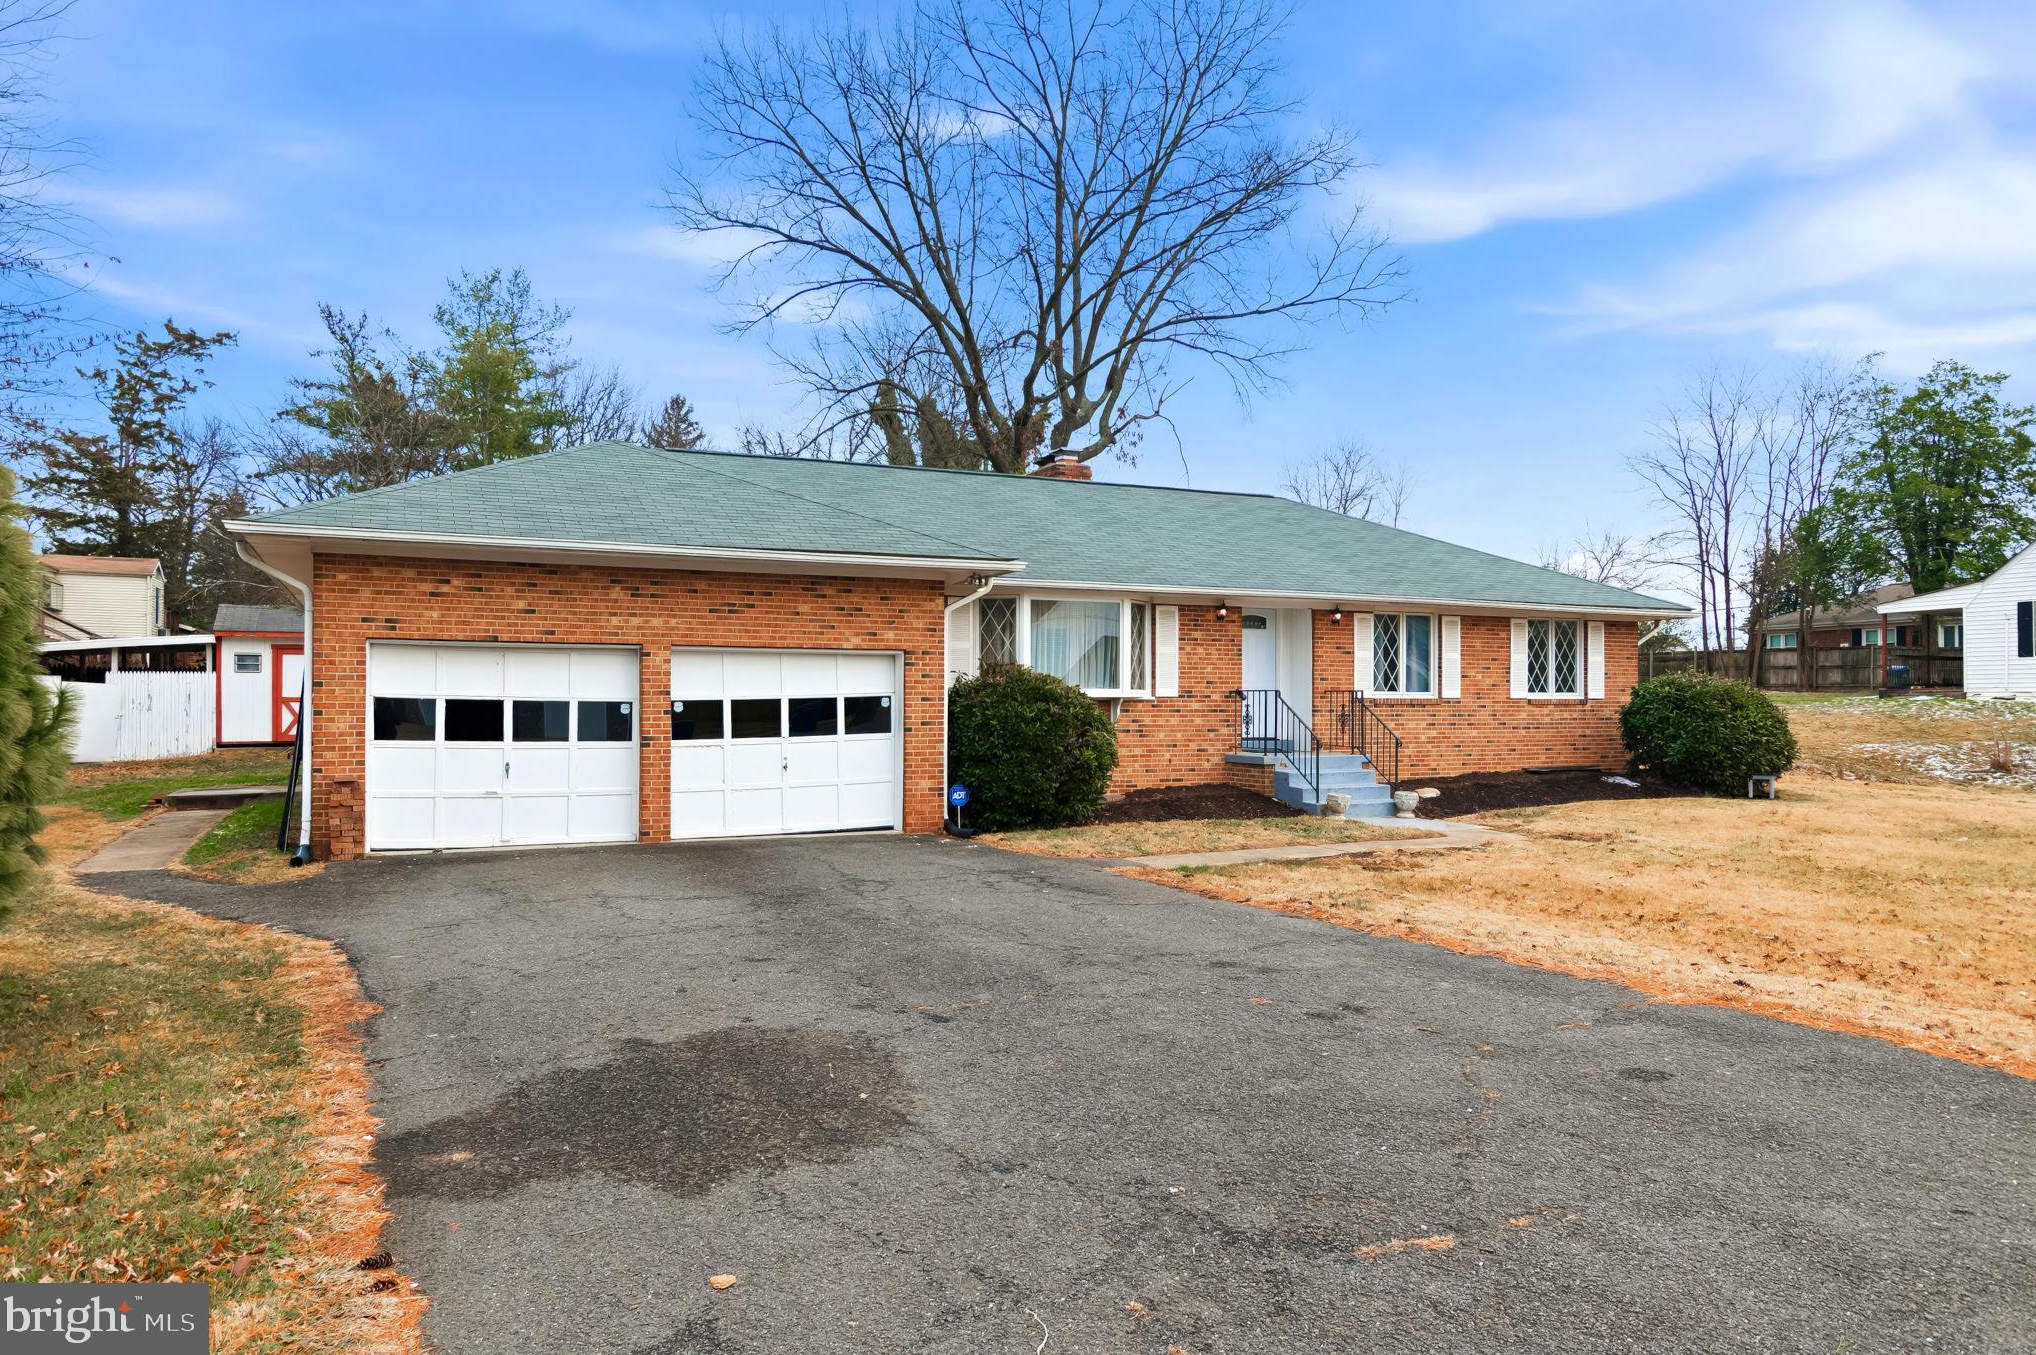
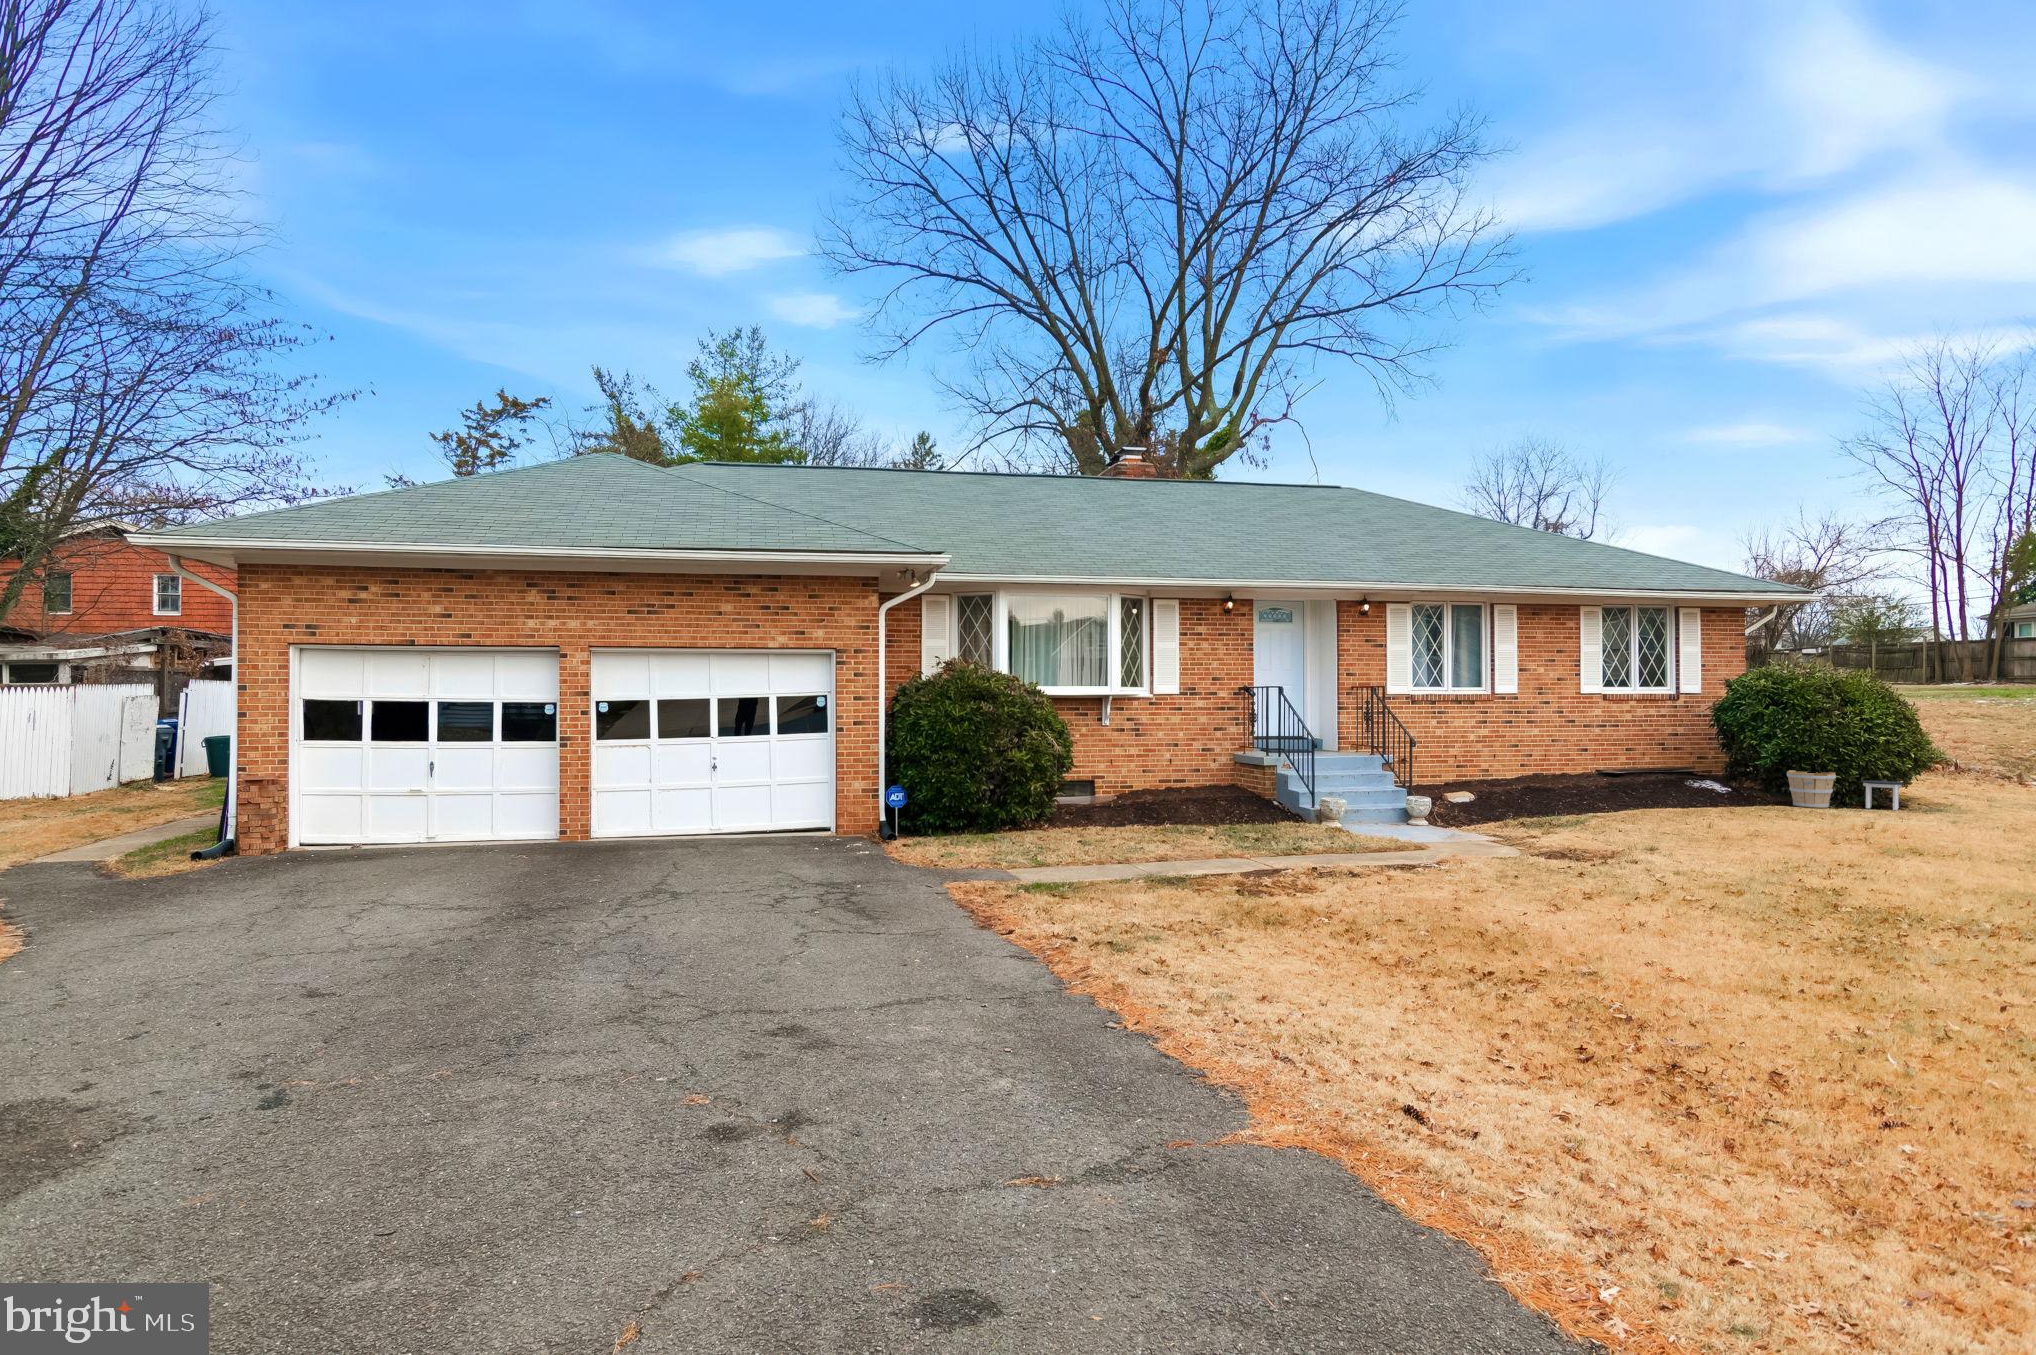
wooden bucket: none [1687,766,1726,798] -> present [1787,770,1836,808]

